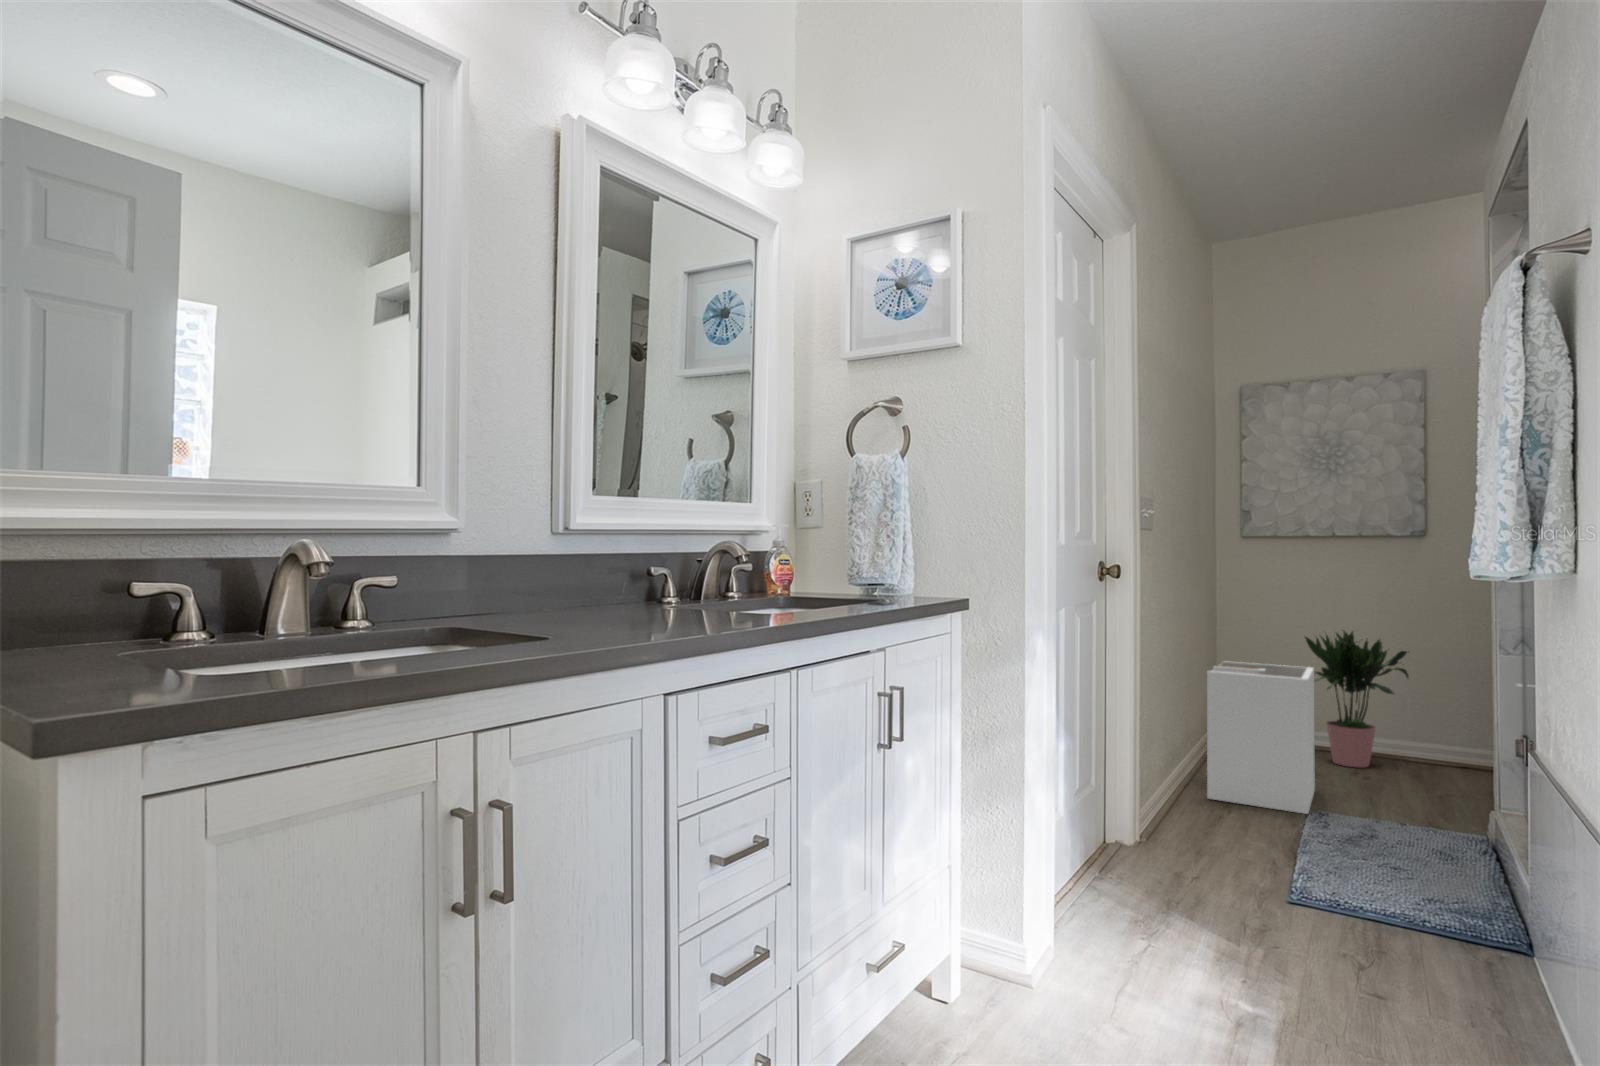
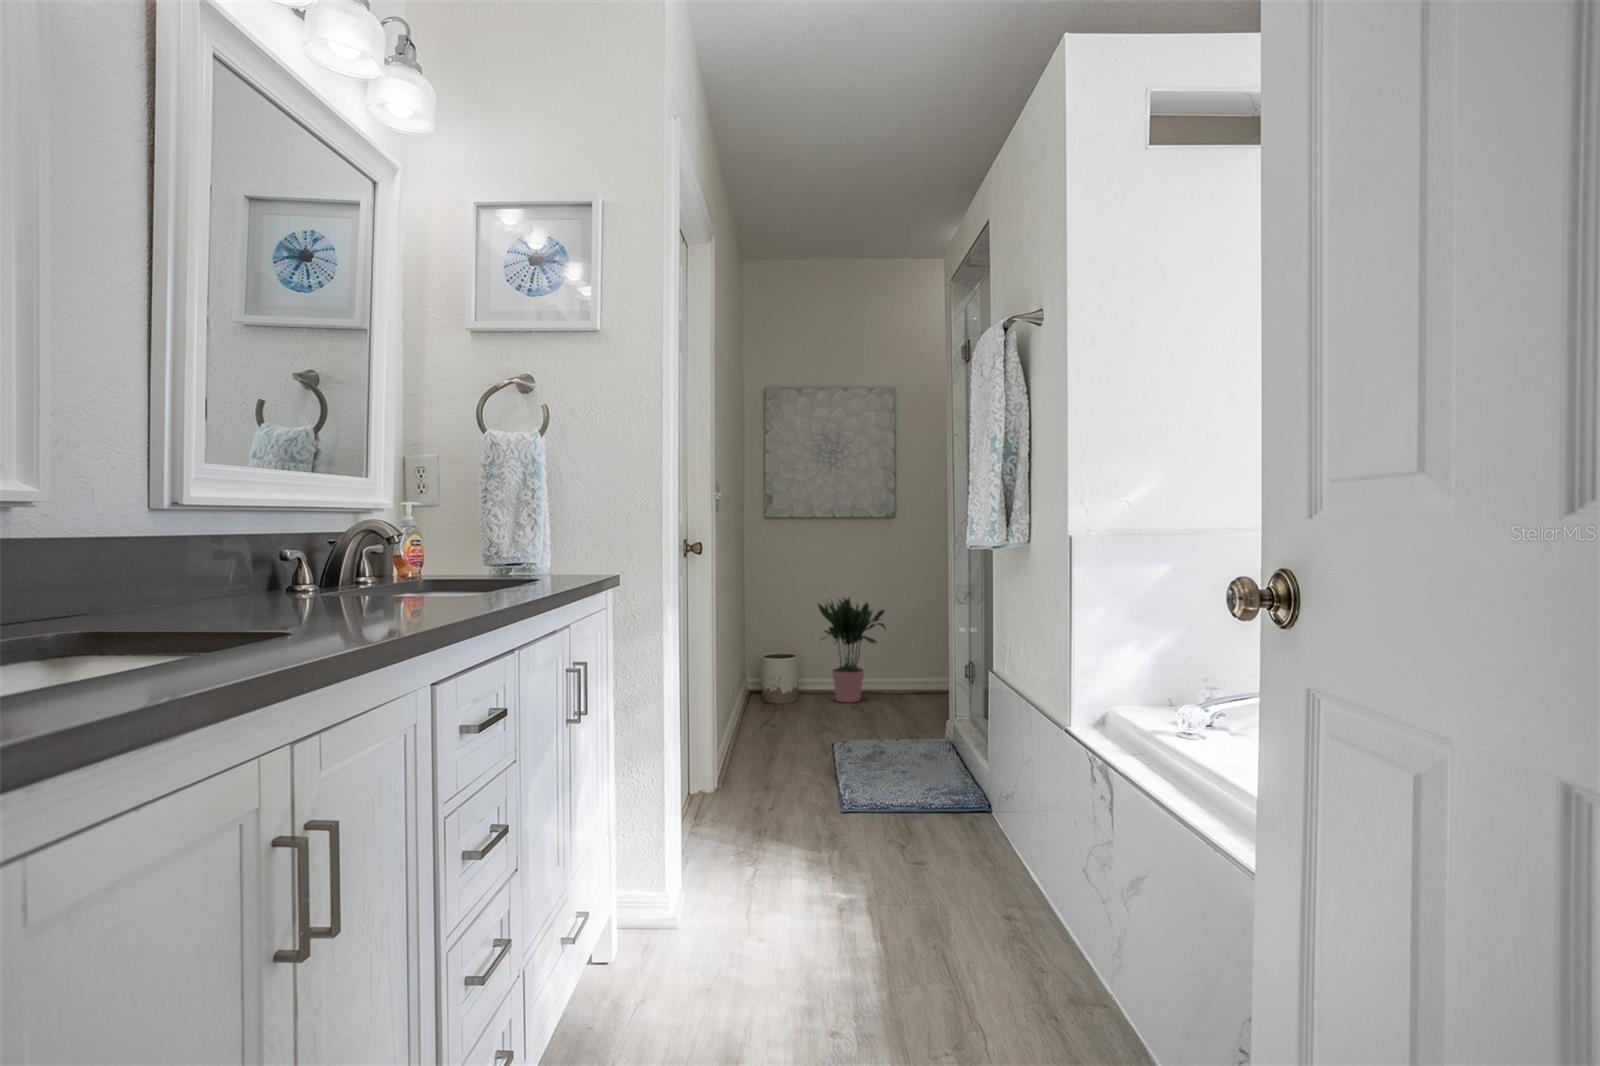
laundry hamper: present [1207,661,1315,814] -> none [759,627,833,742]

